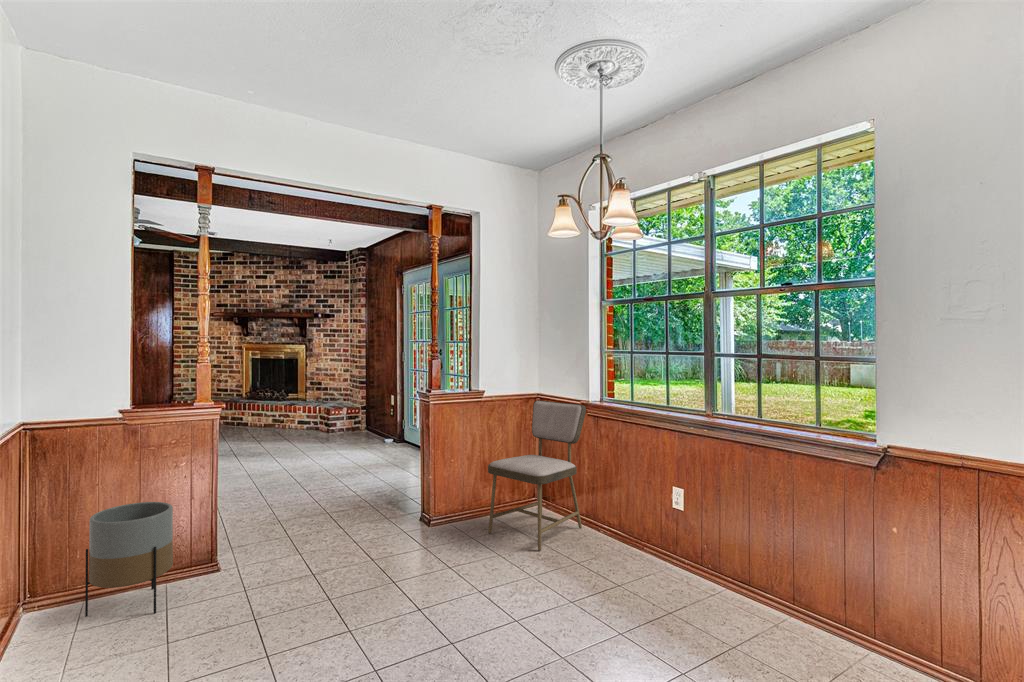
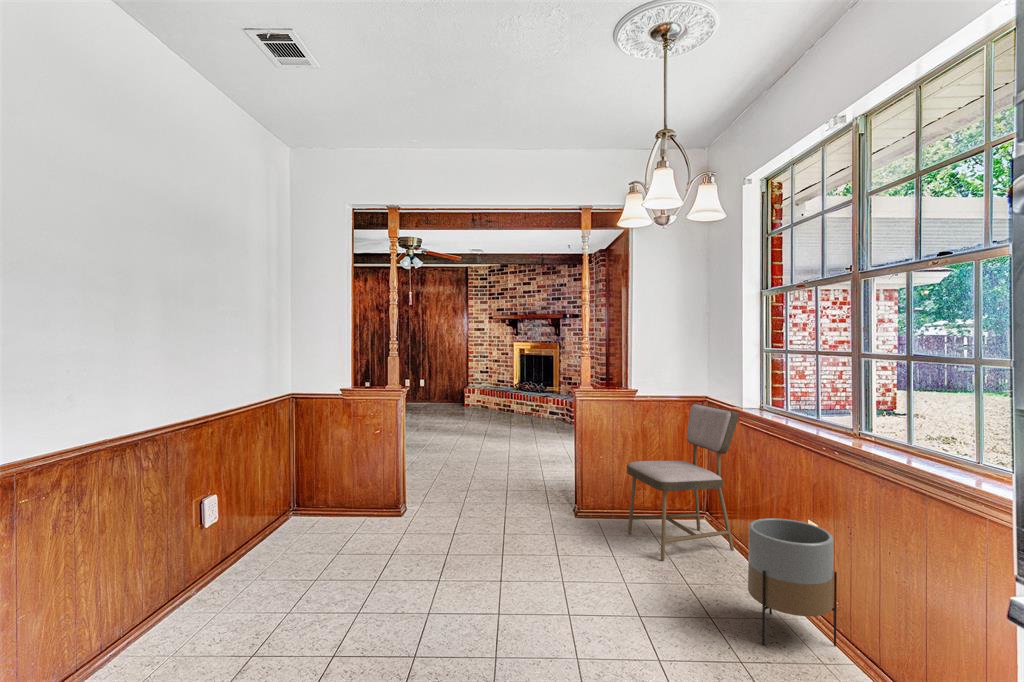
planter: present [85,502,173,617] -> present [748,518,837,646]

